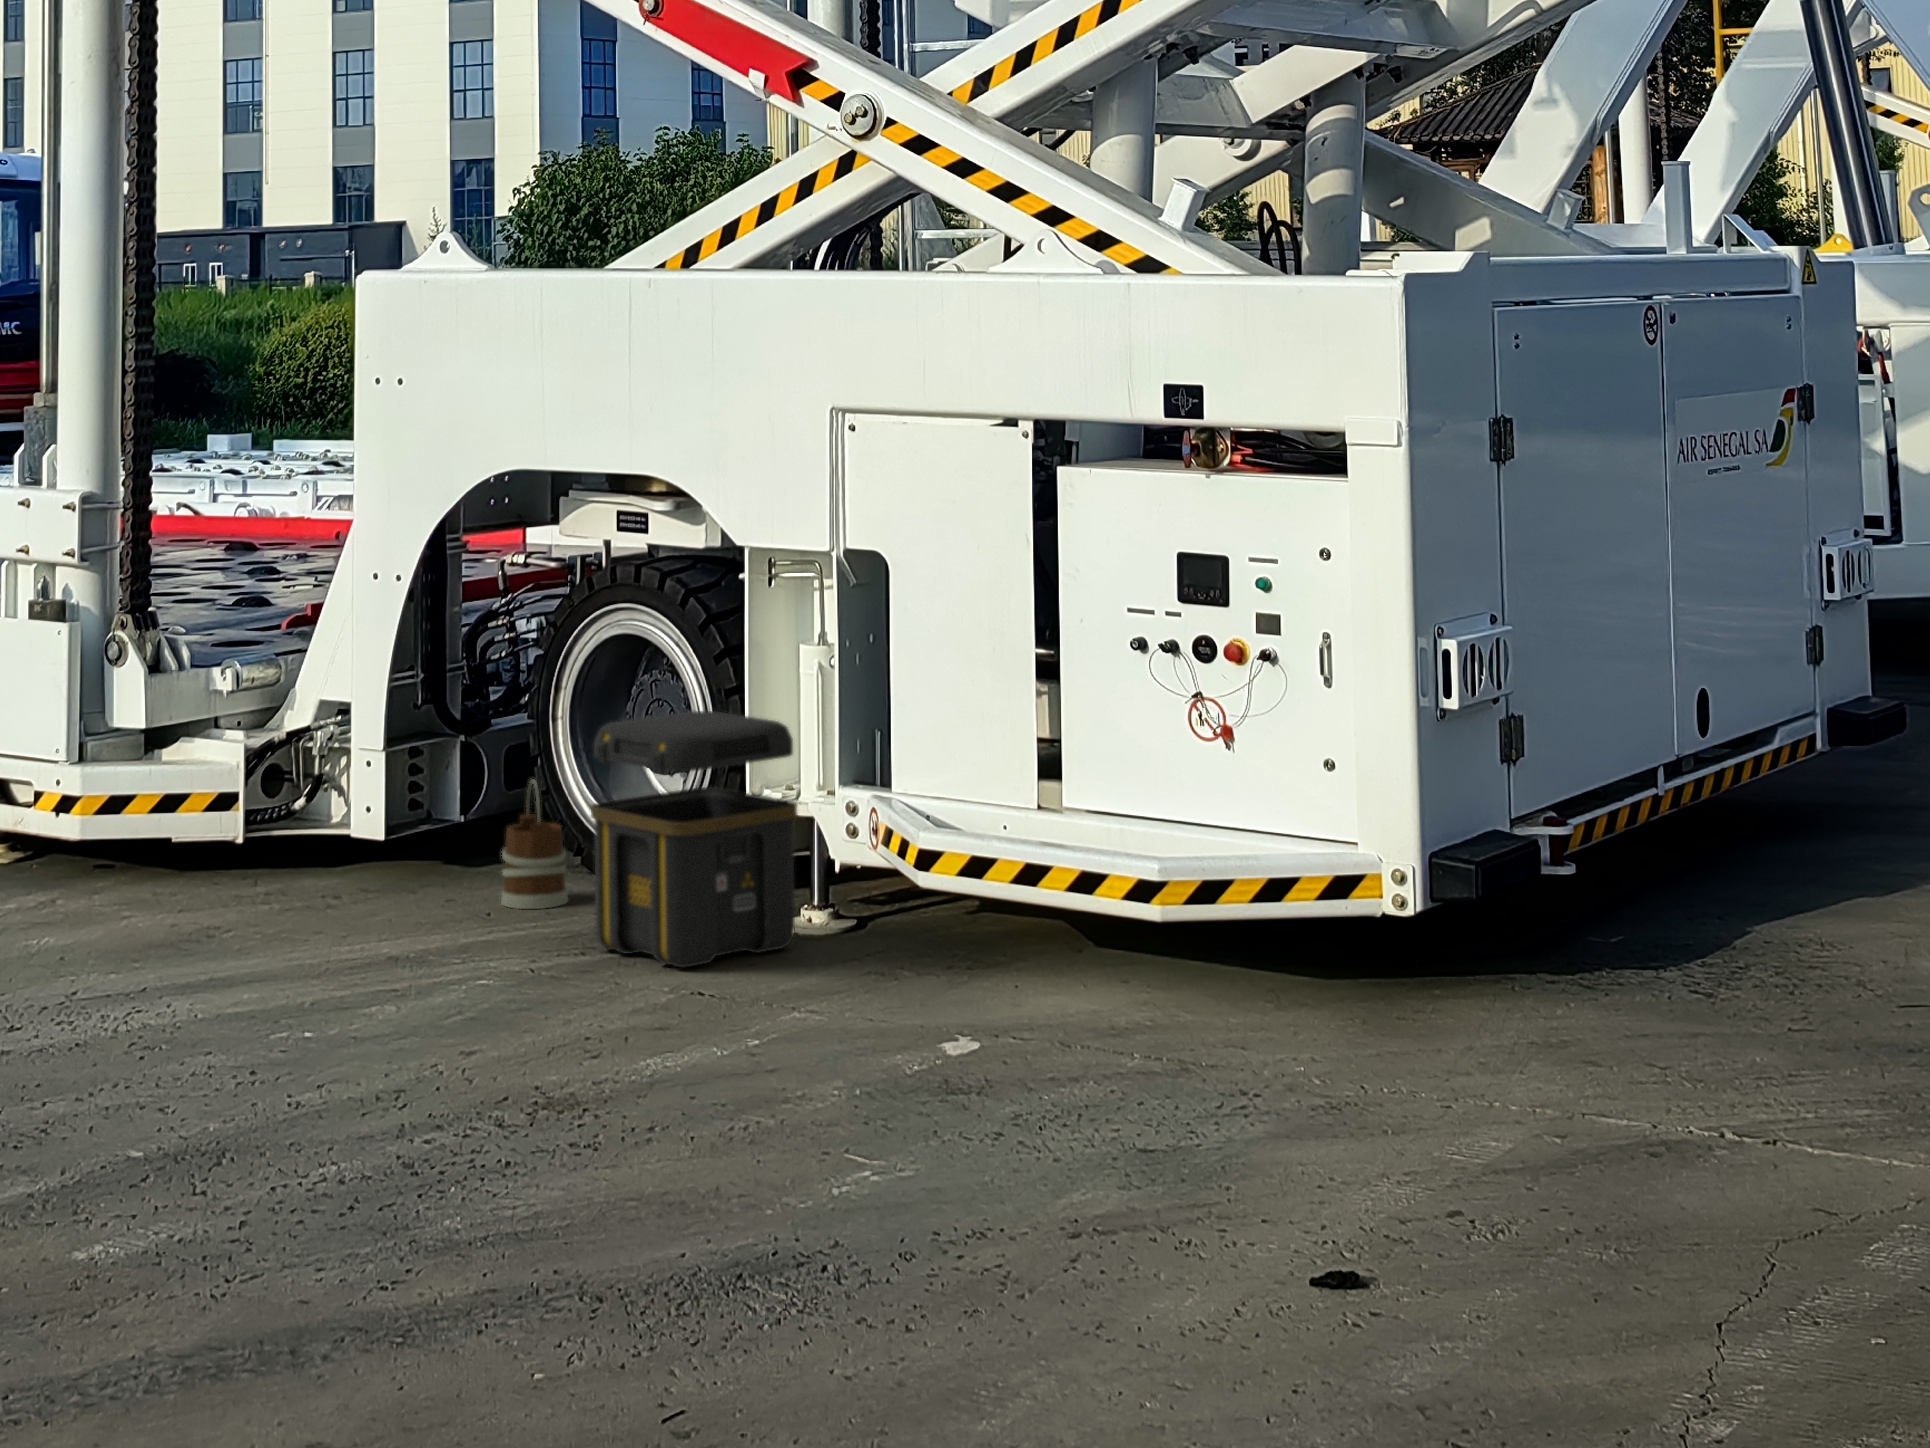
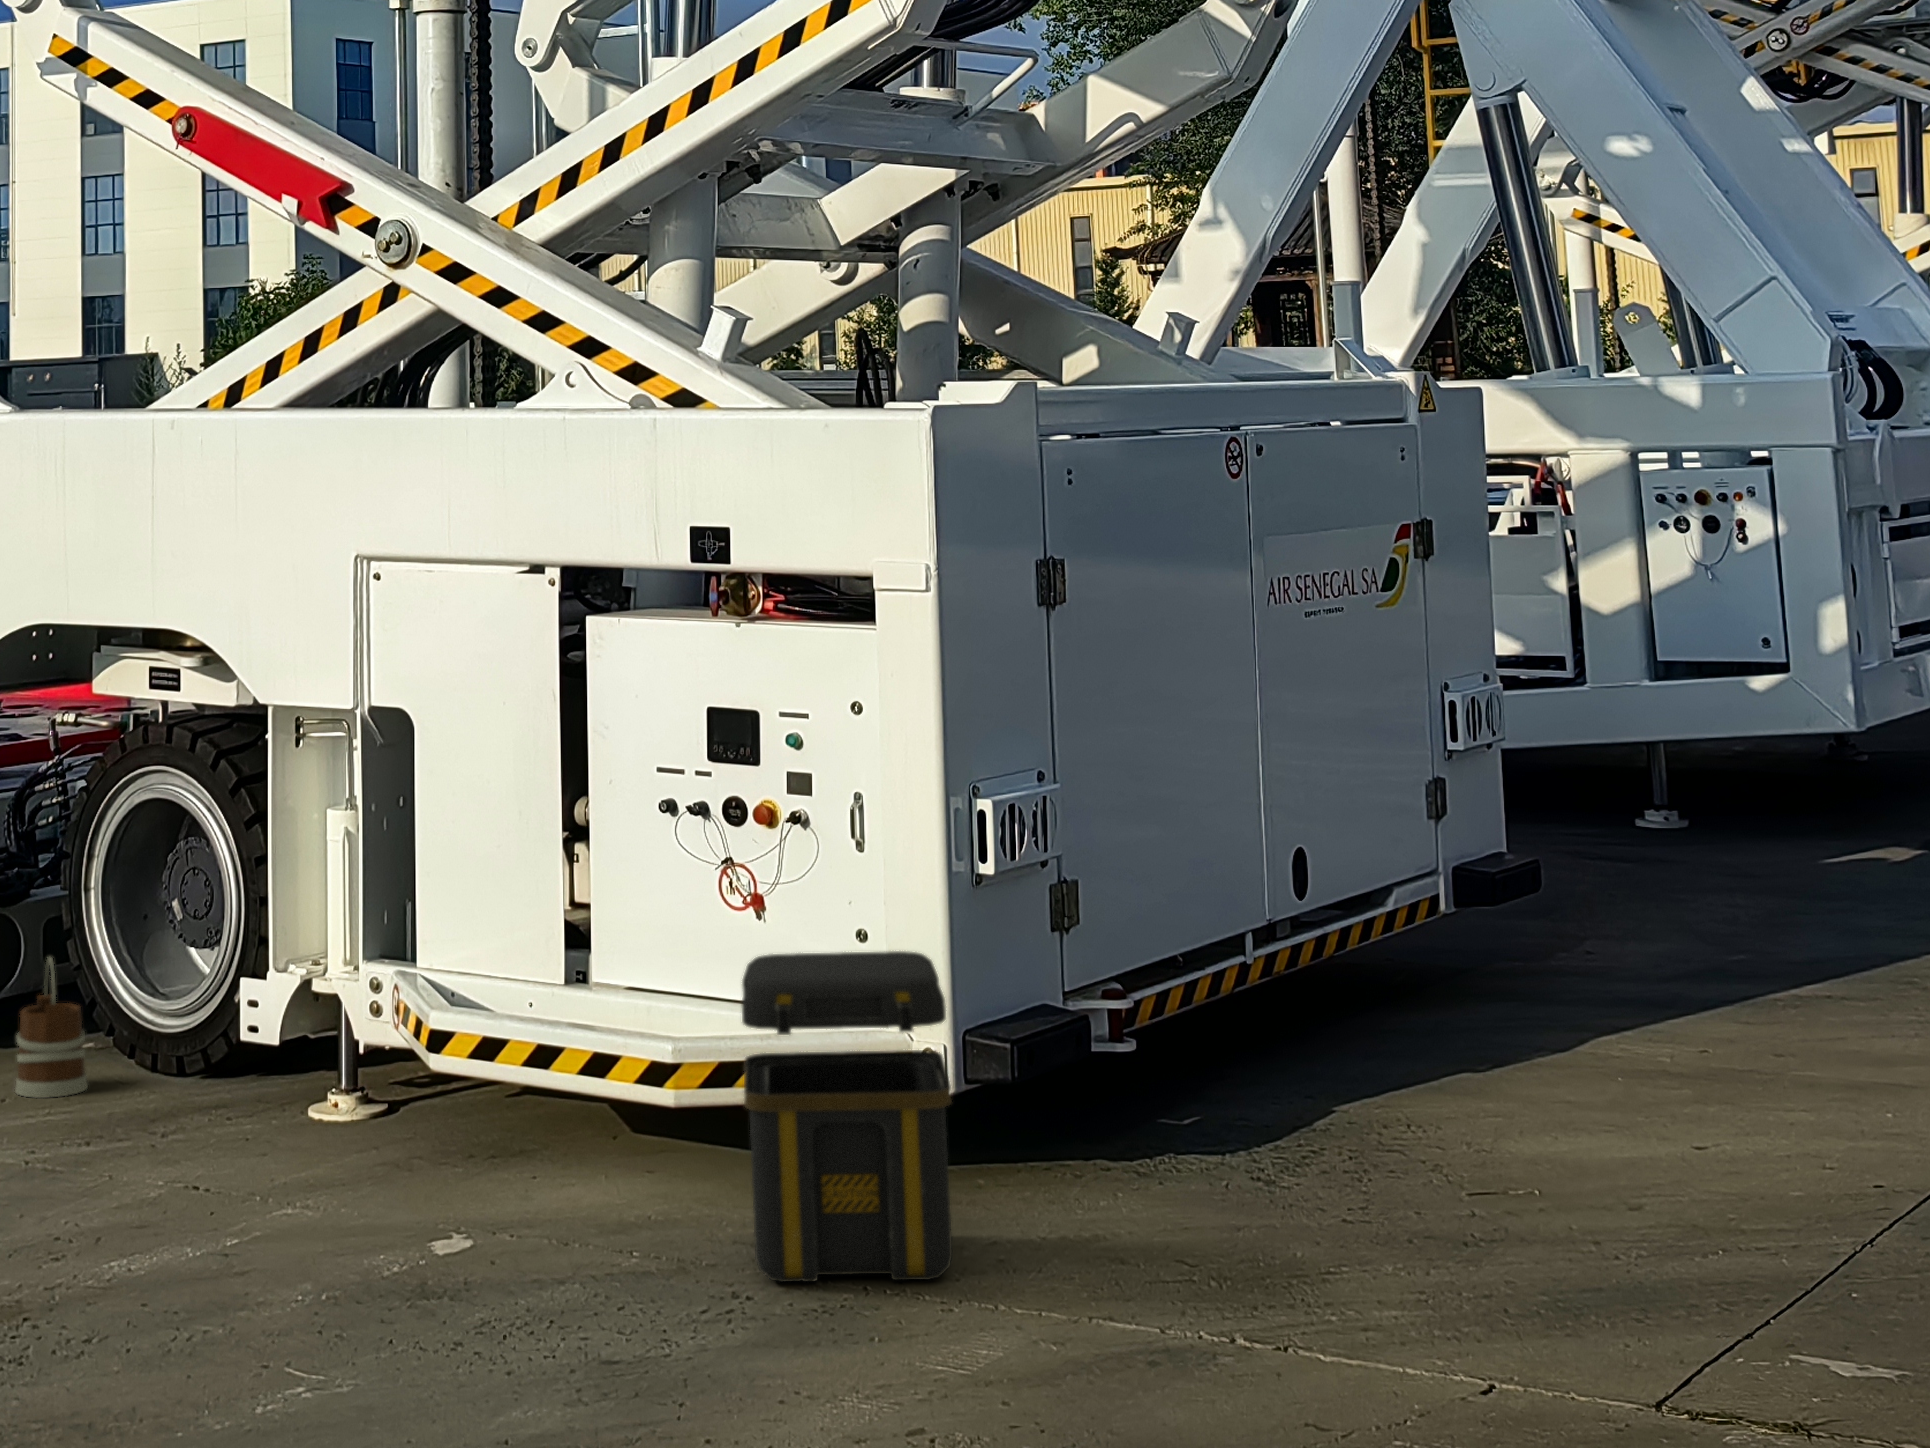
toolbox: present [591,711,797,967] -> present [742,951,952,1282]

